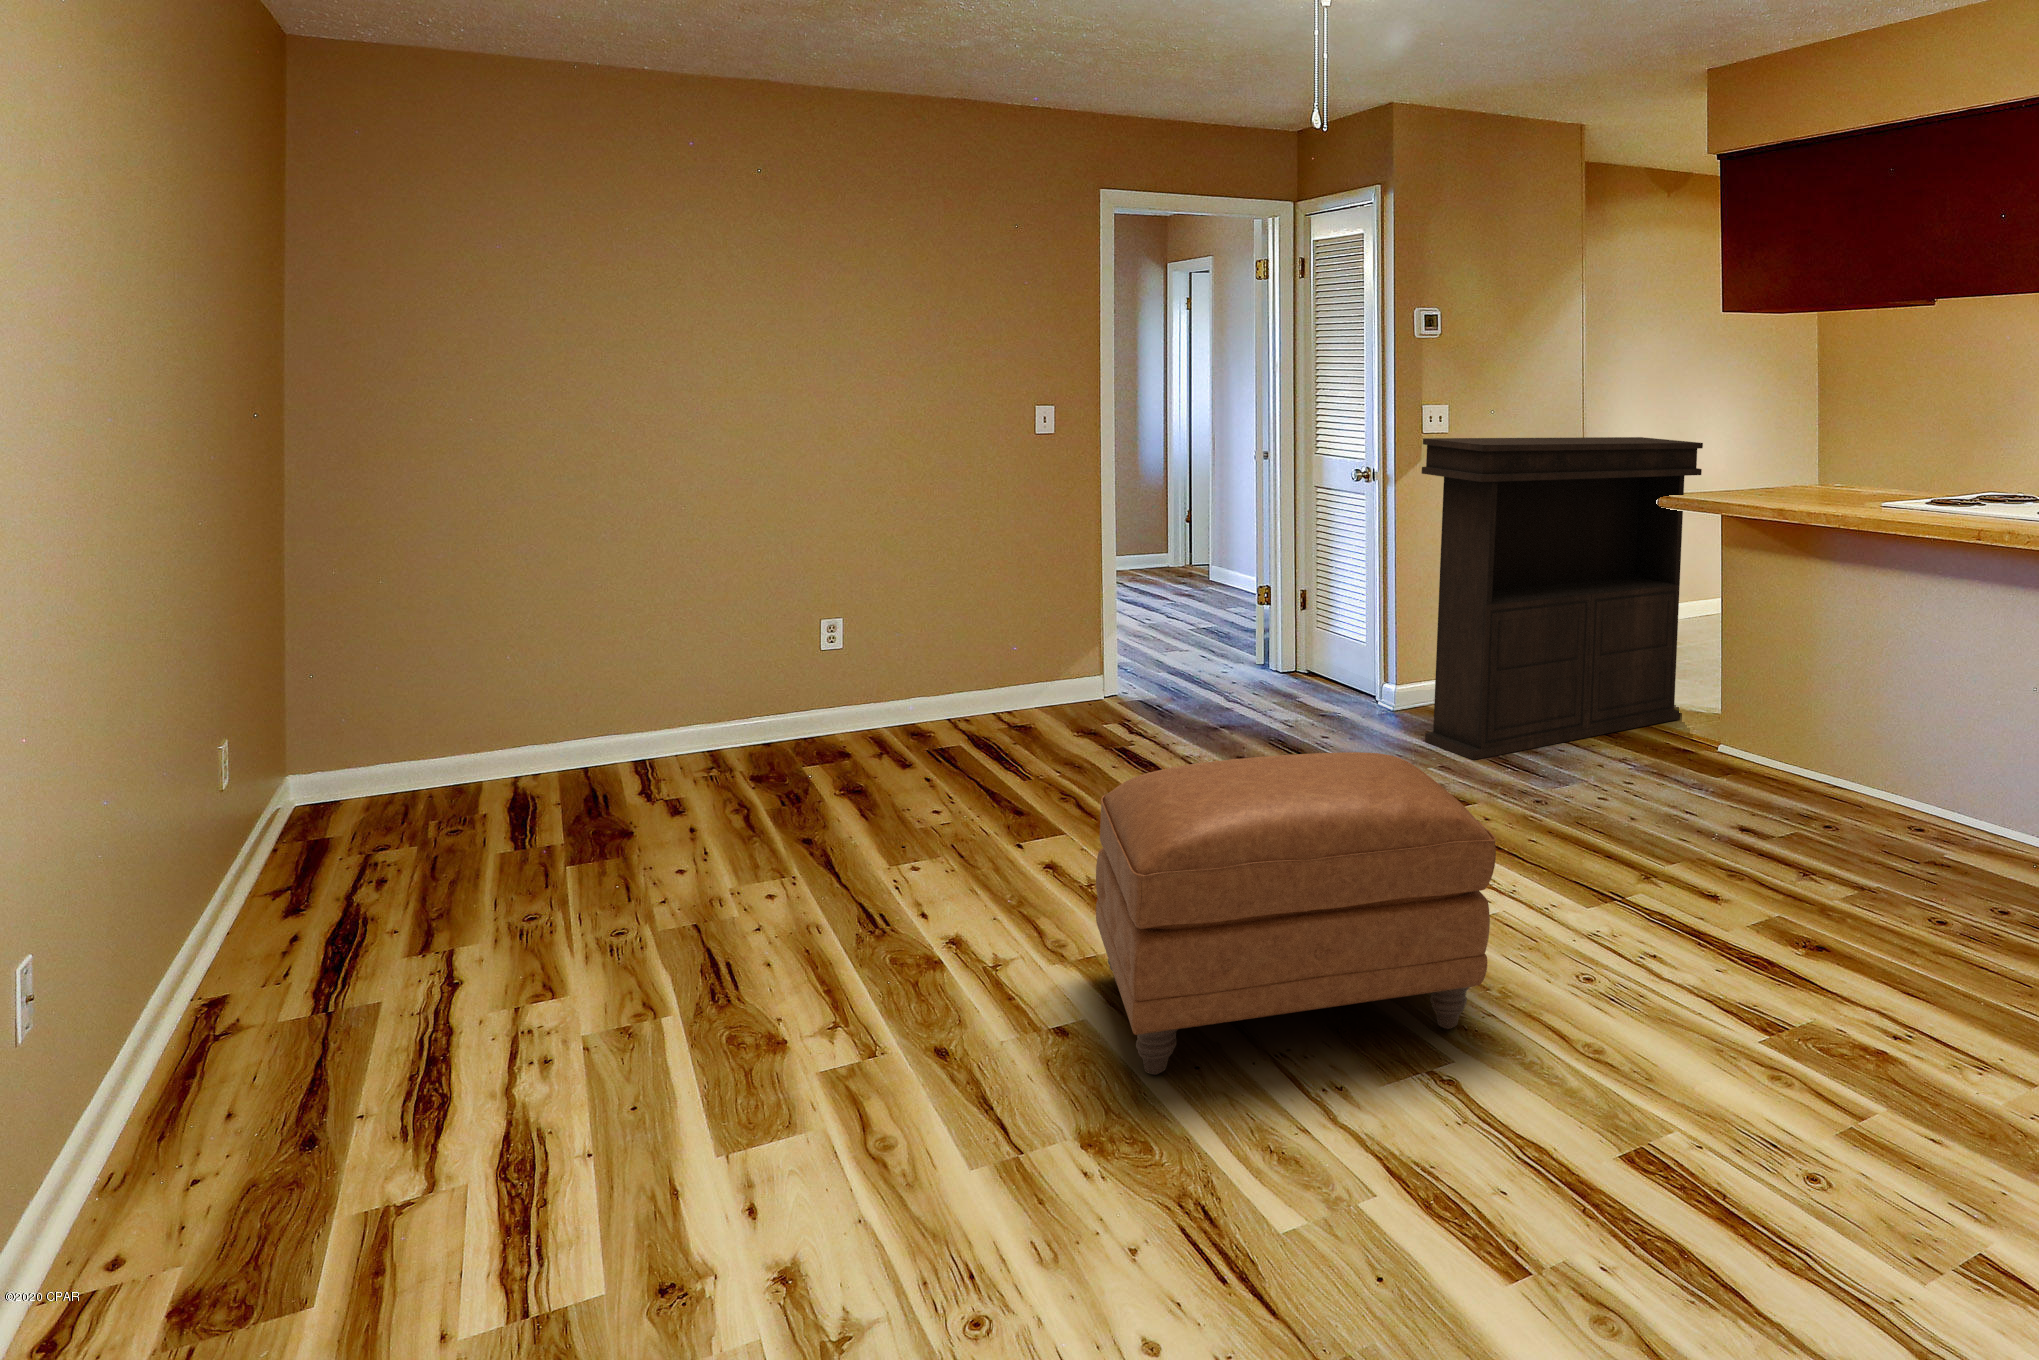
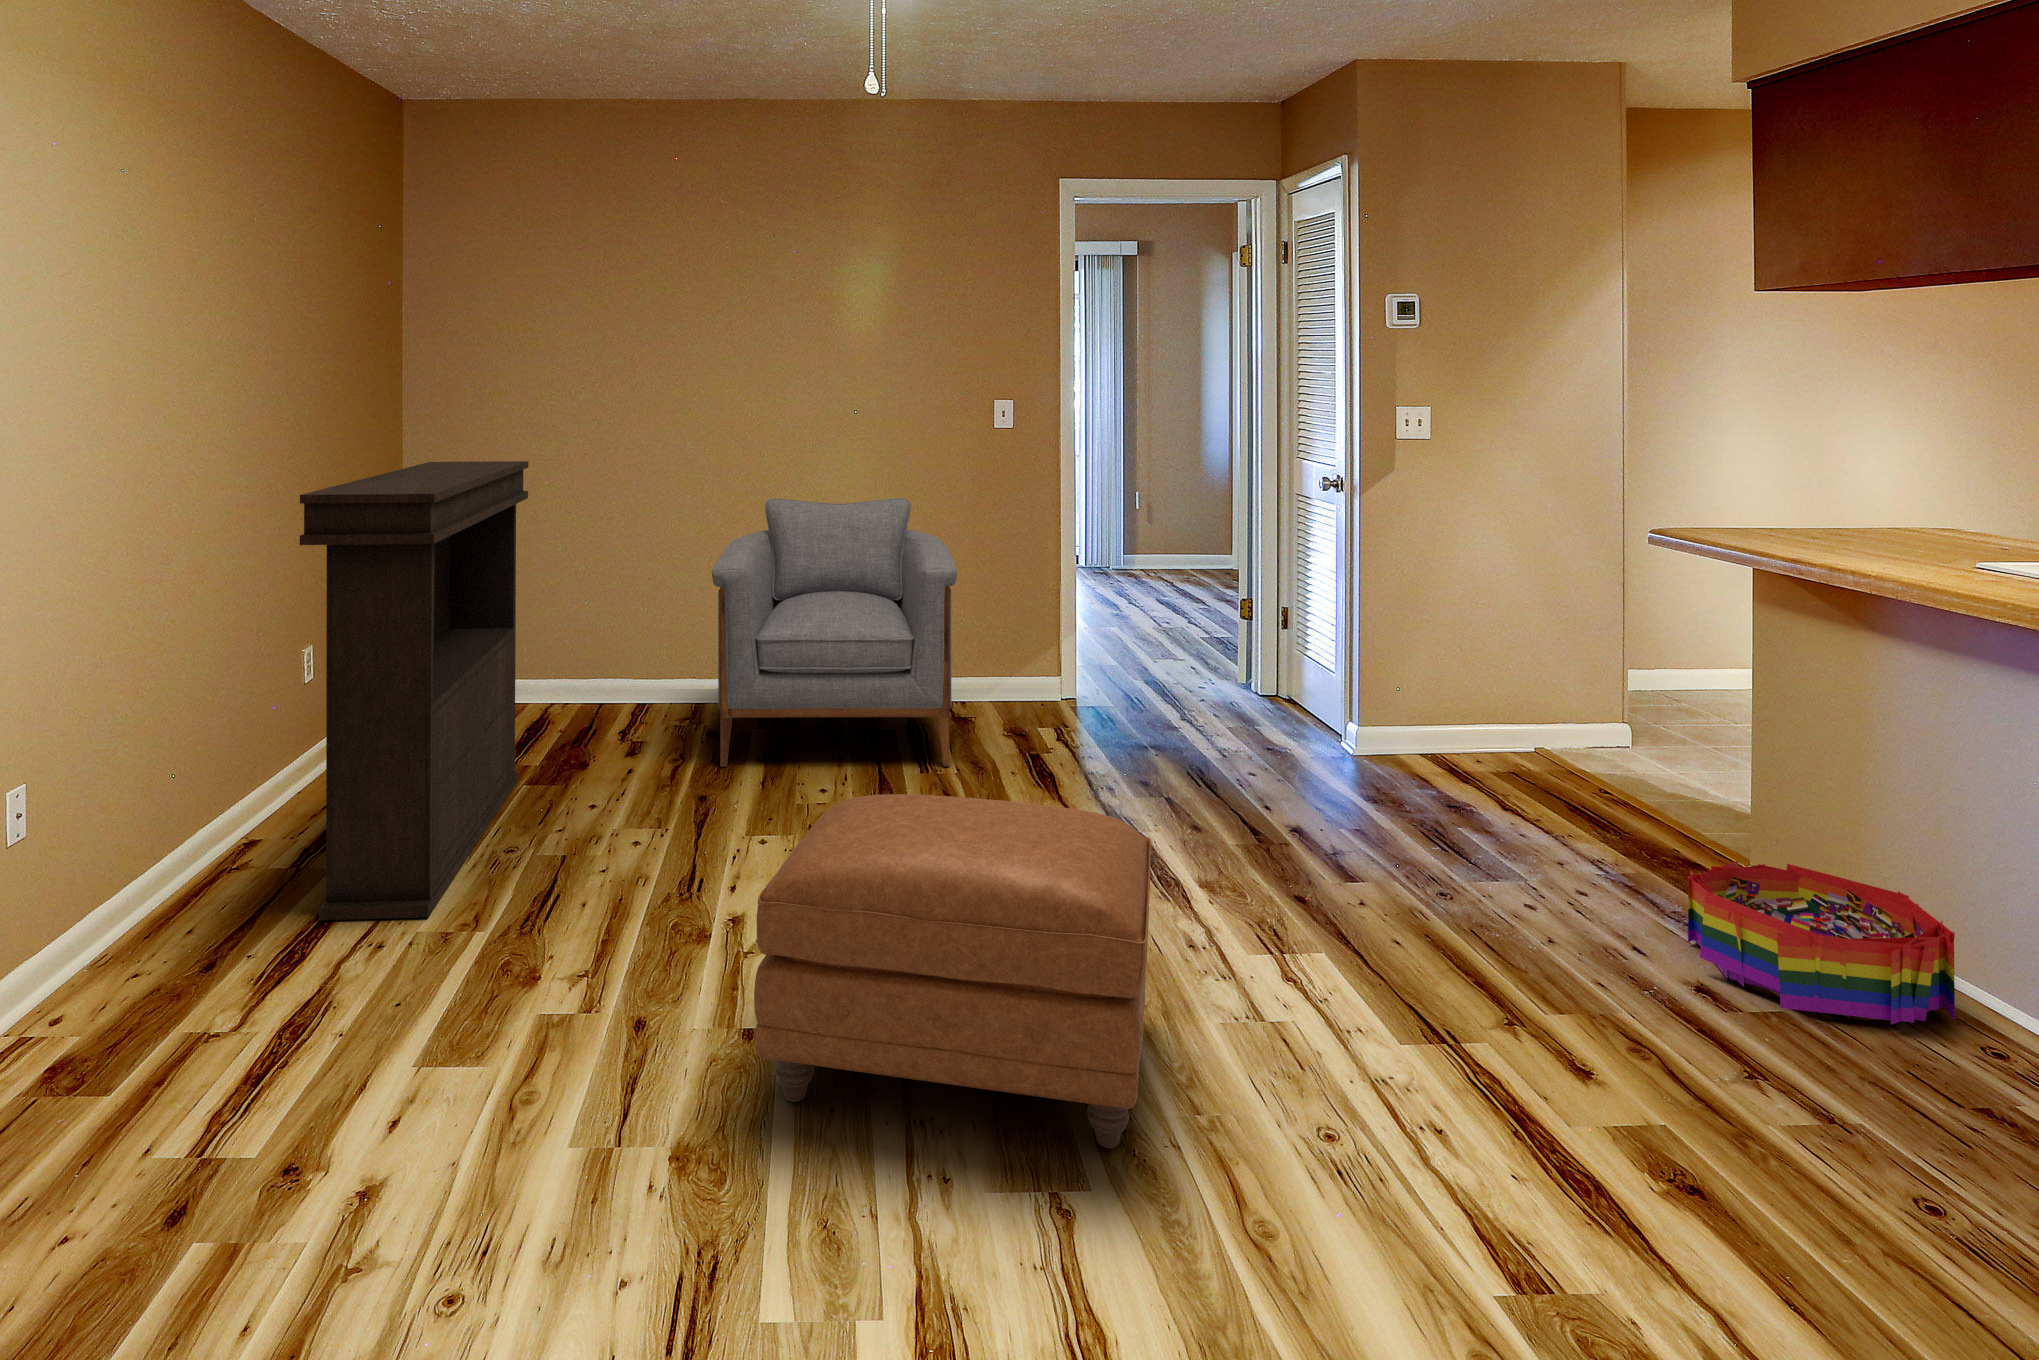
console table: present [1422,437,1703,760] -> present [300,461,528,920]
armchair: none [726,478,1052,808] -> present [712,498,957,767]
storage bin: none [1713,735,1877,832] -> present [1688,861,1955,1025]

